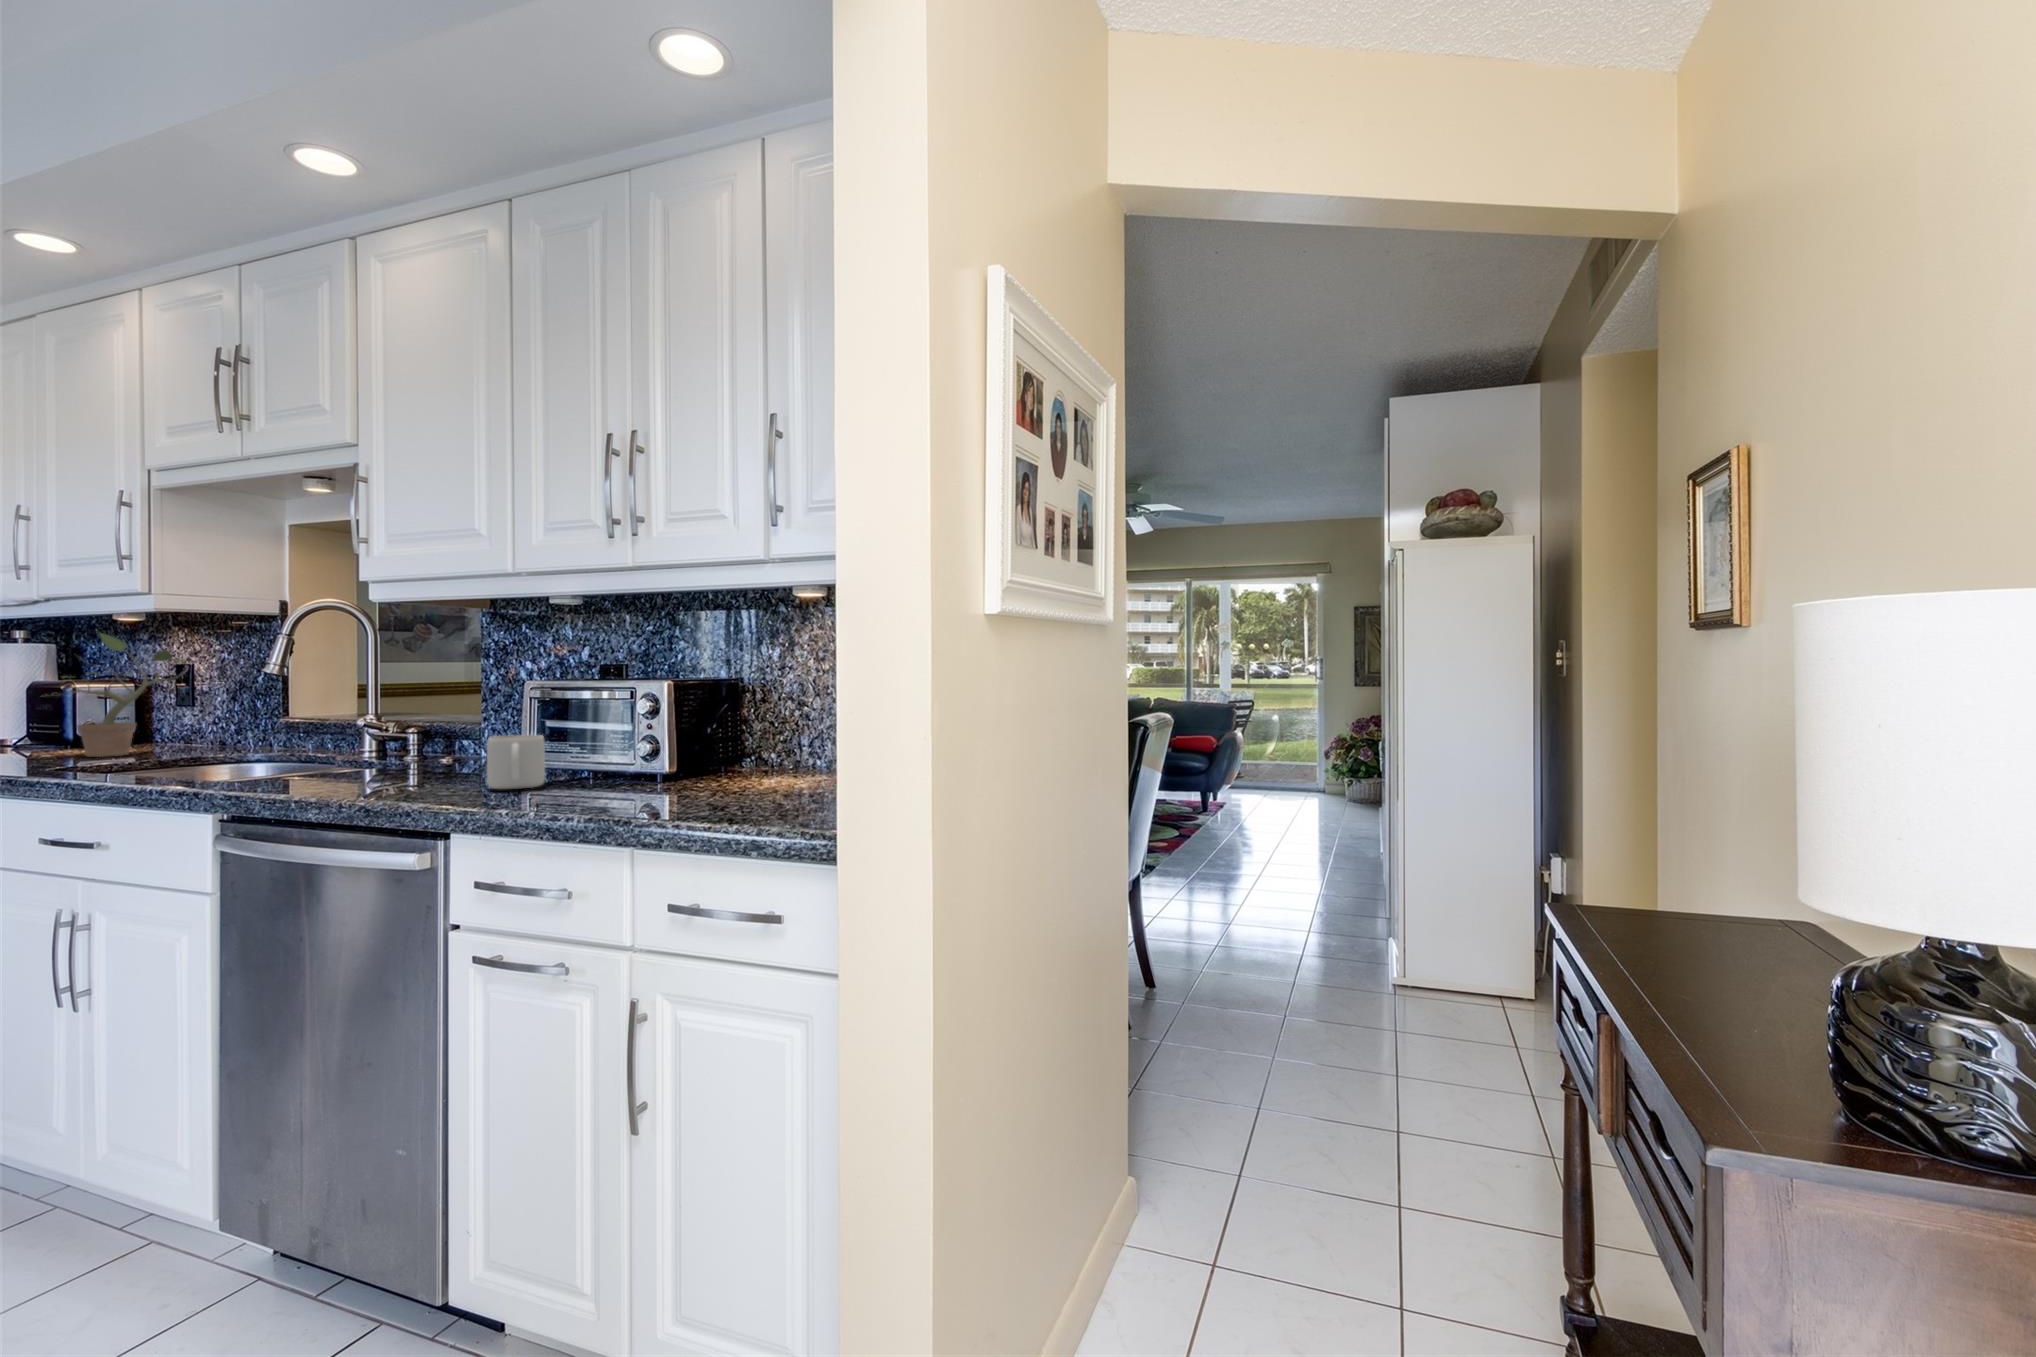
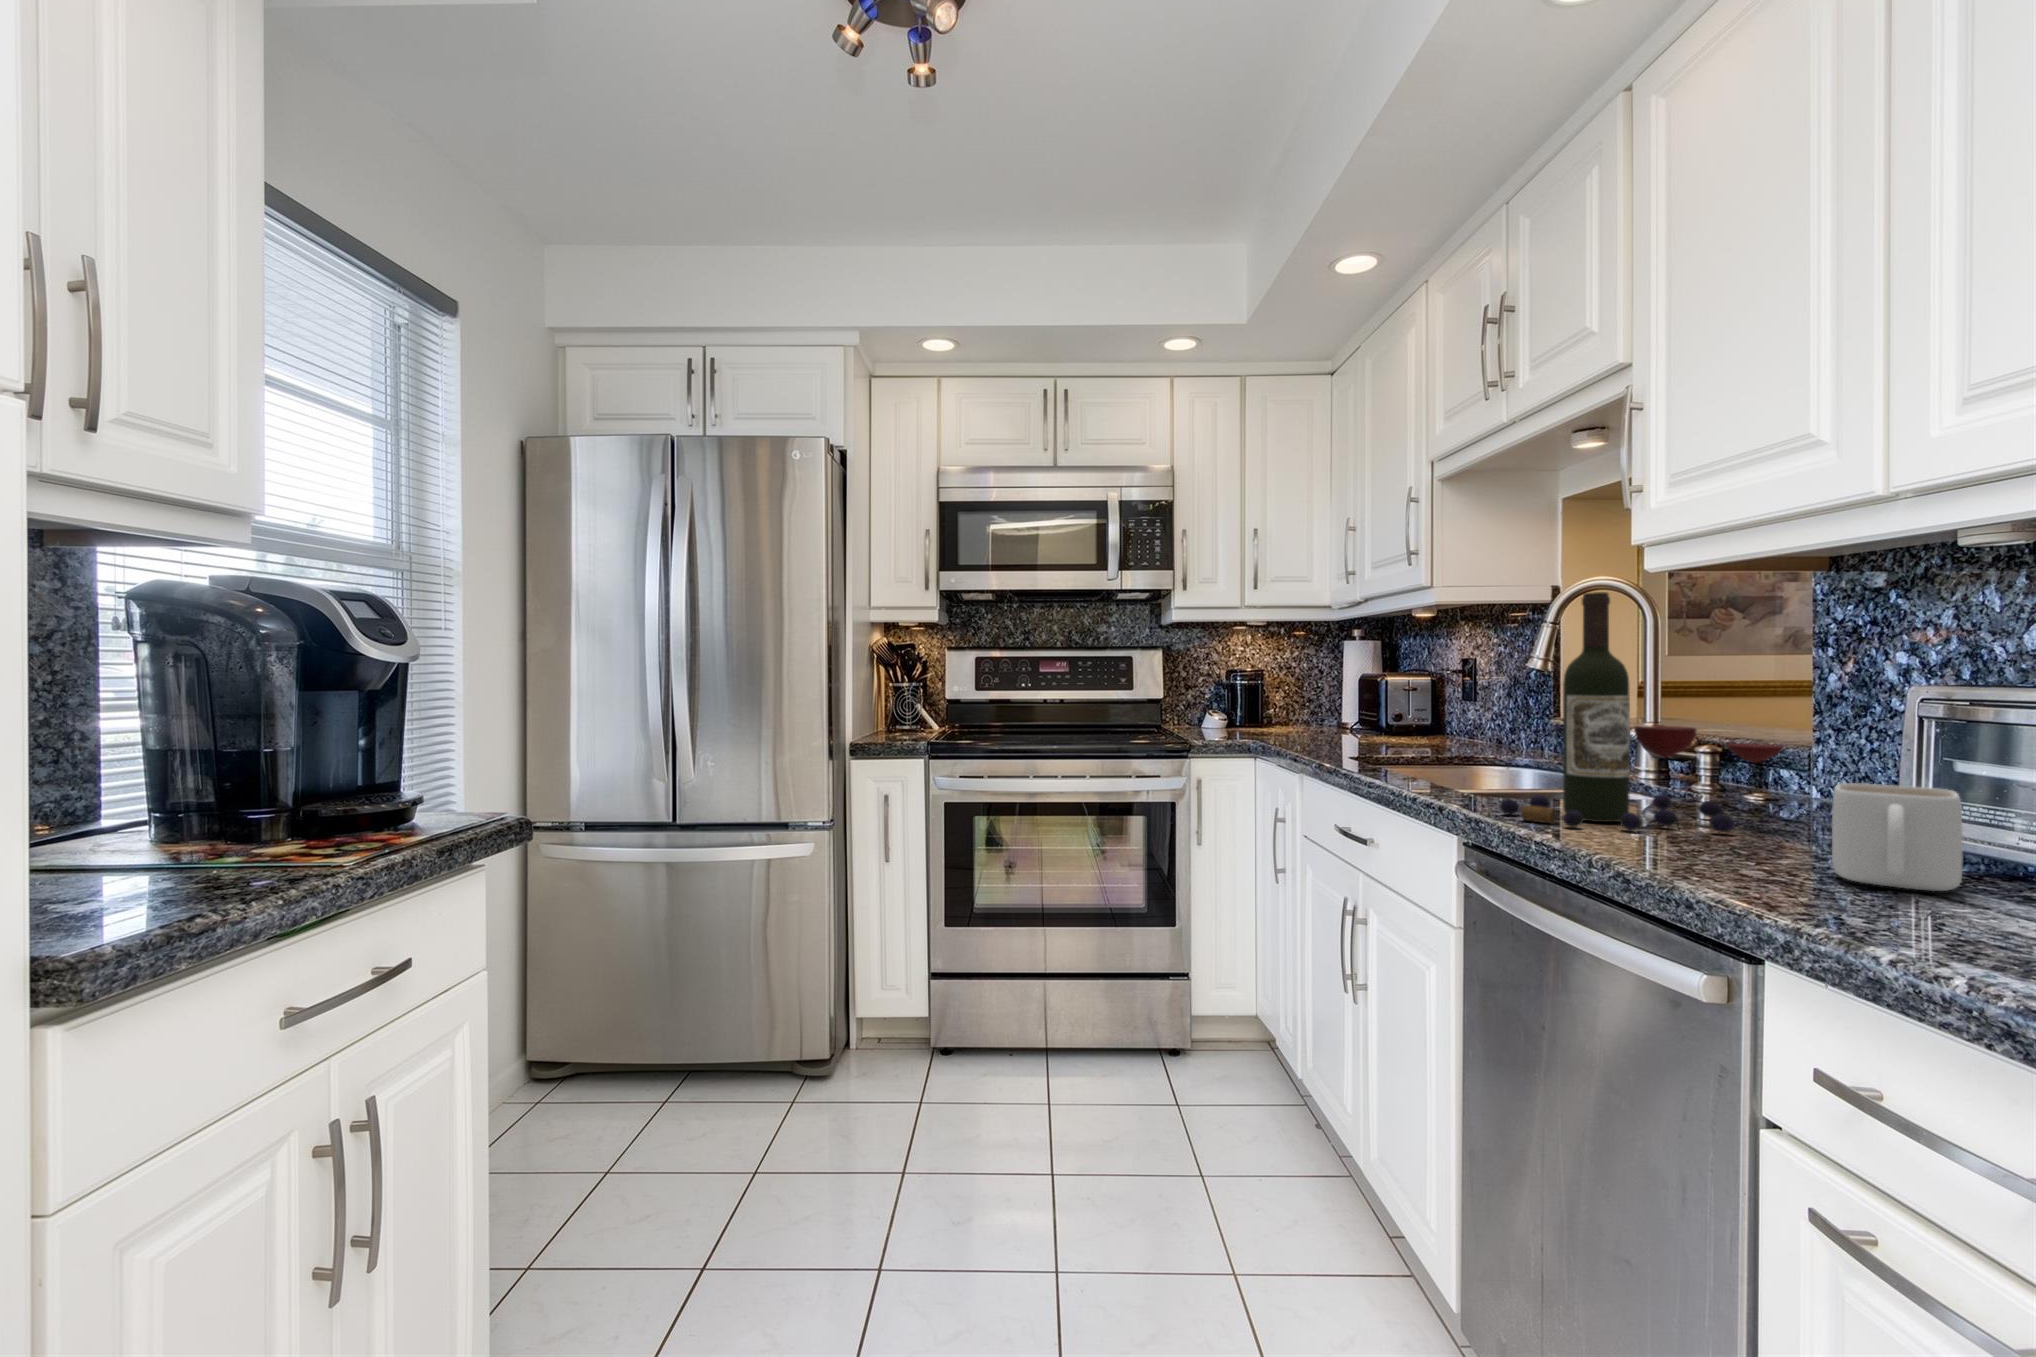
wine bottle: none [257,615,468,790] -> present [1500,592,1784,832]
potted plant: present [42,633,188,757] -> none [1357,627,1473,747]

